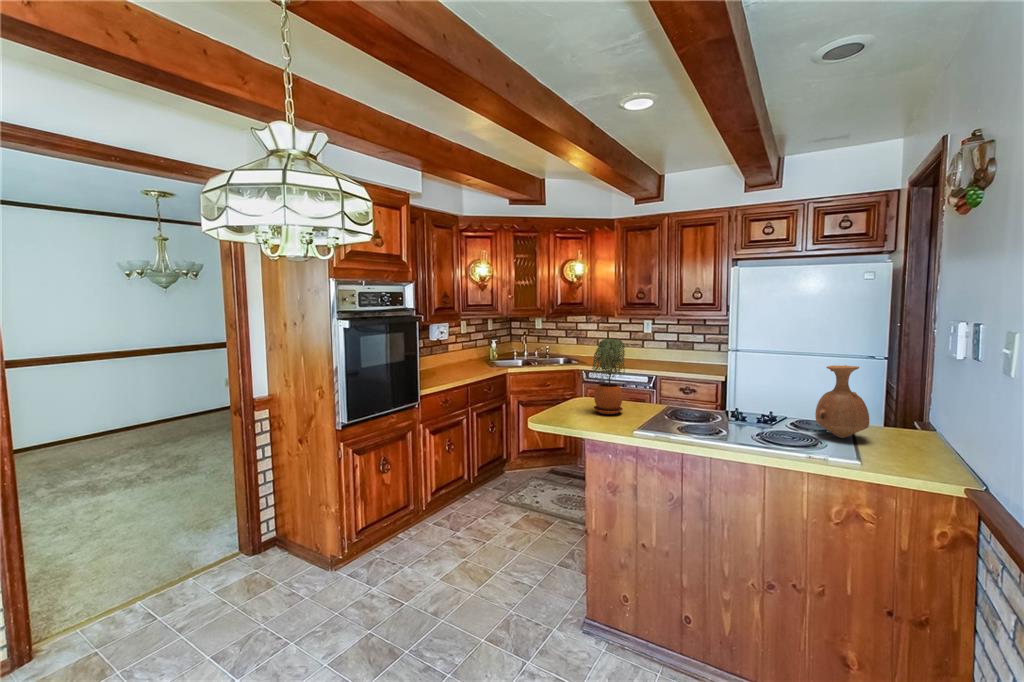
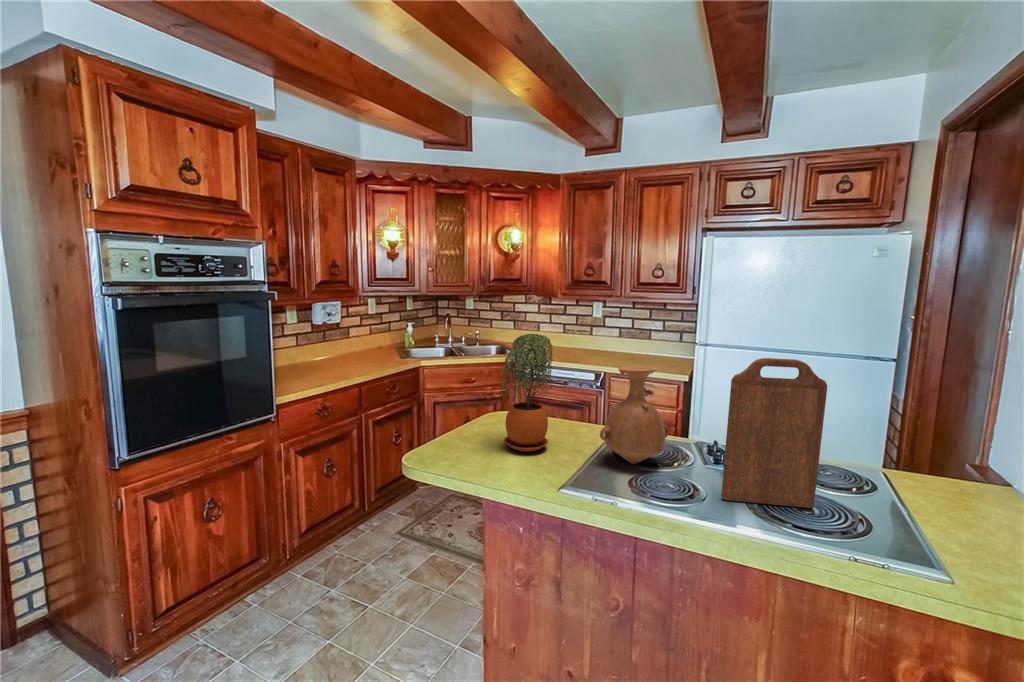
cutting board: none [737,347,800,439] -> present [721,358,827,508]
vase: present [815,365,869,438] -> present [600,366,669,464]

